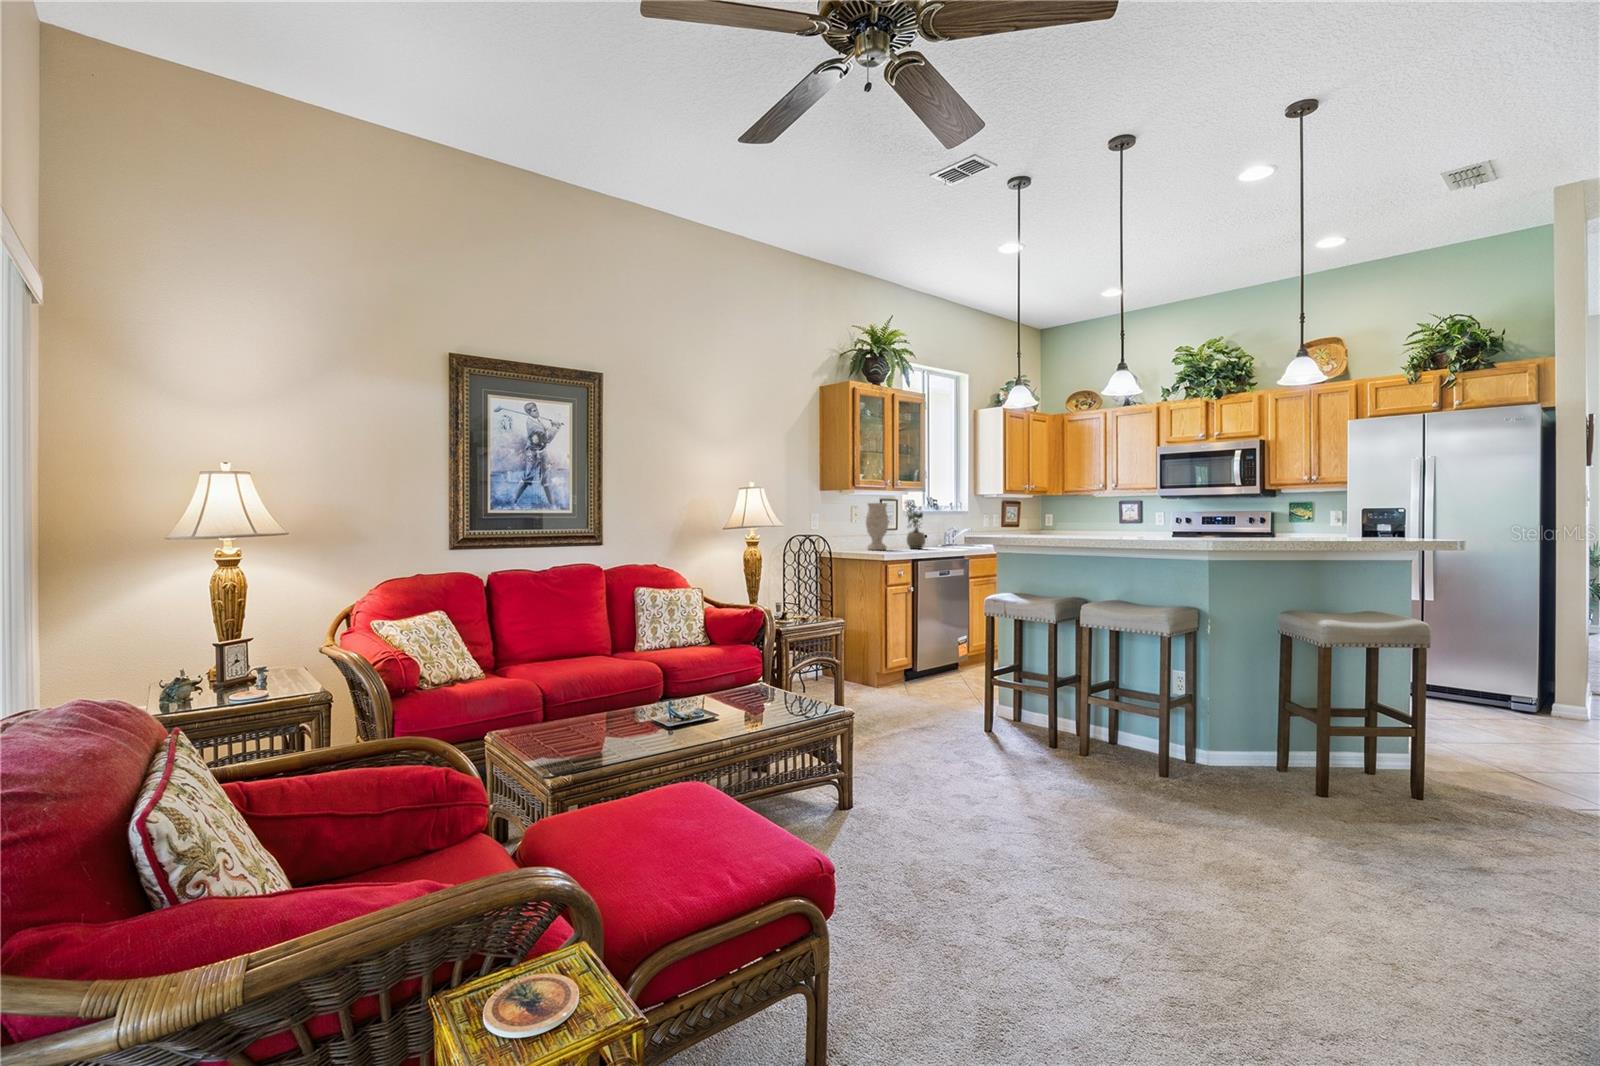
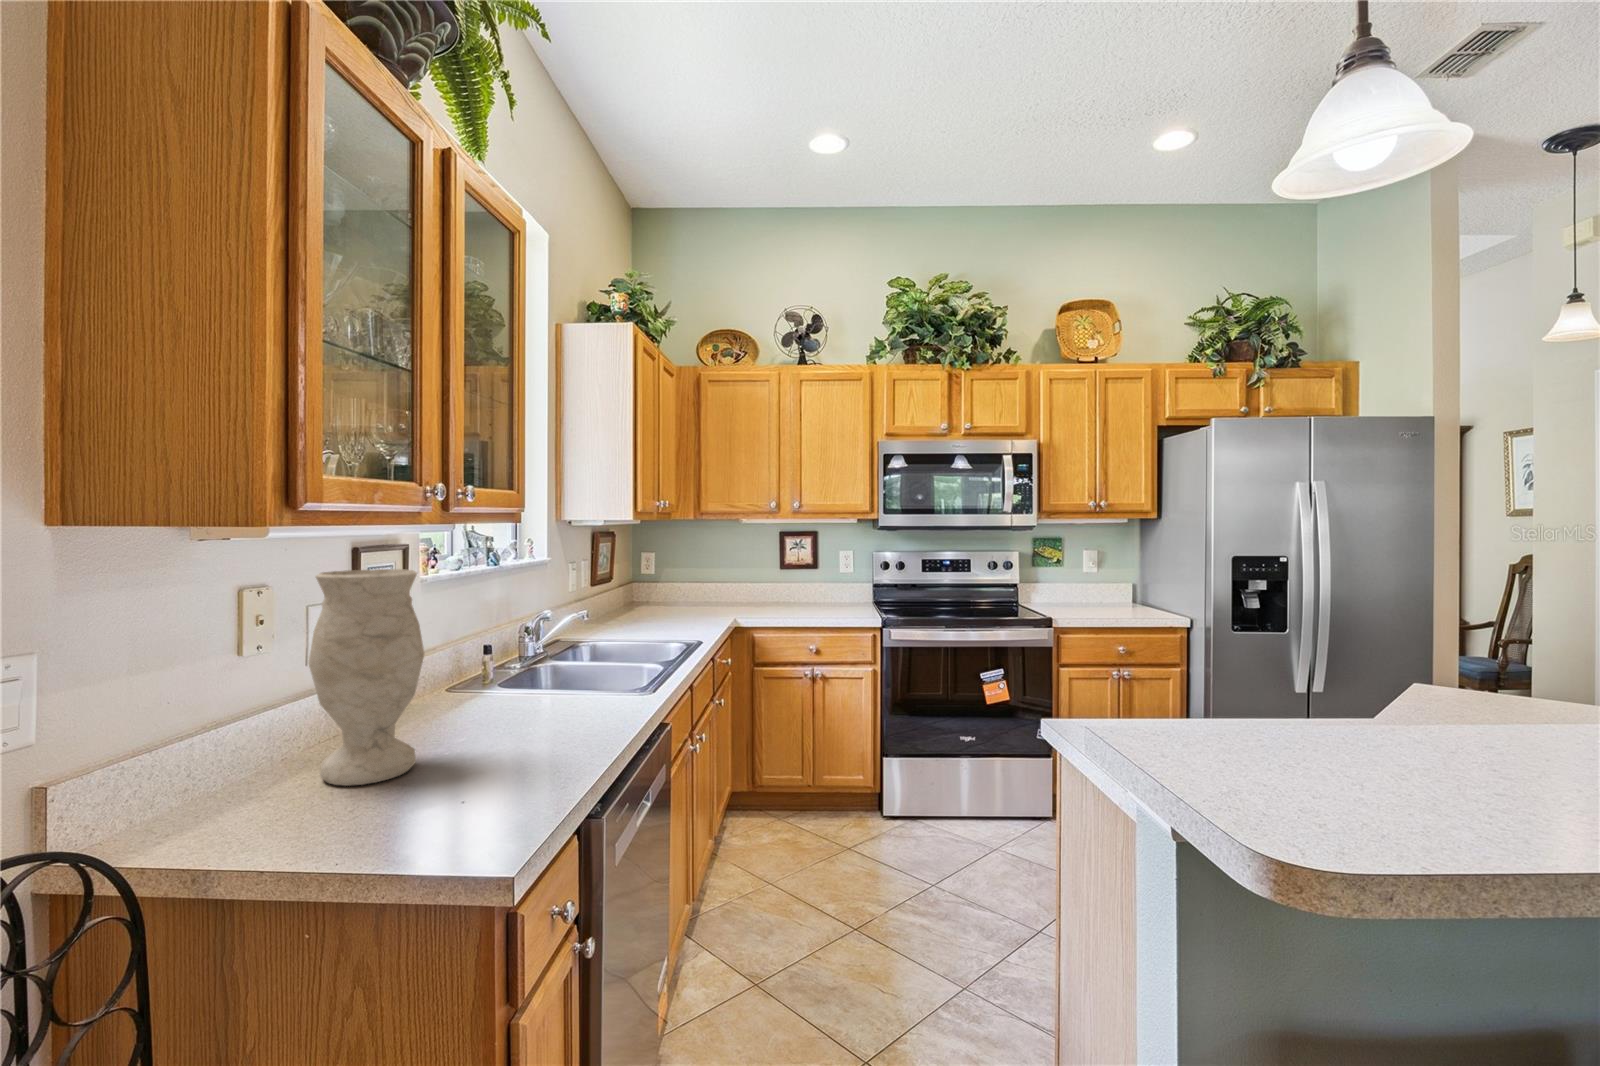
potted plant: present [907,507,925,549] -> none [462,562,531,719]

